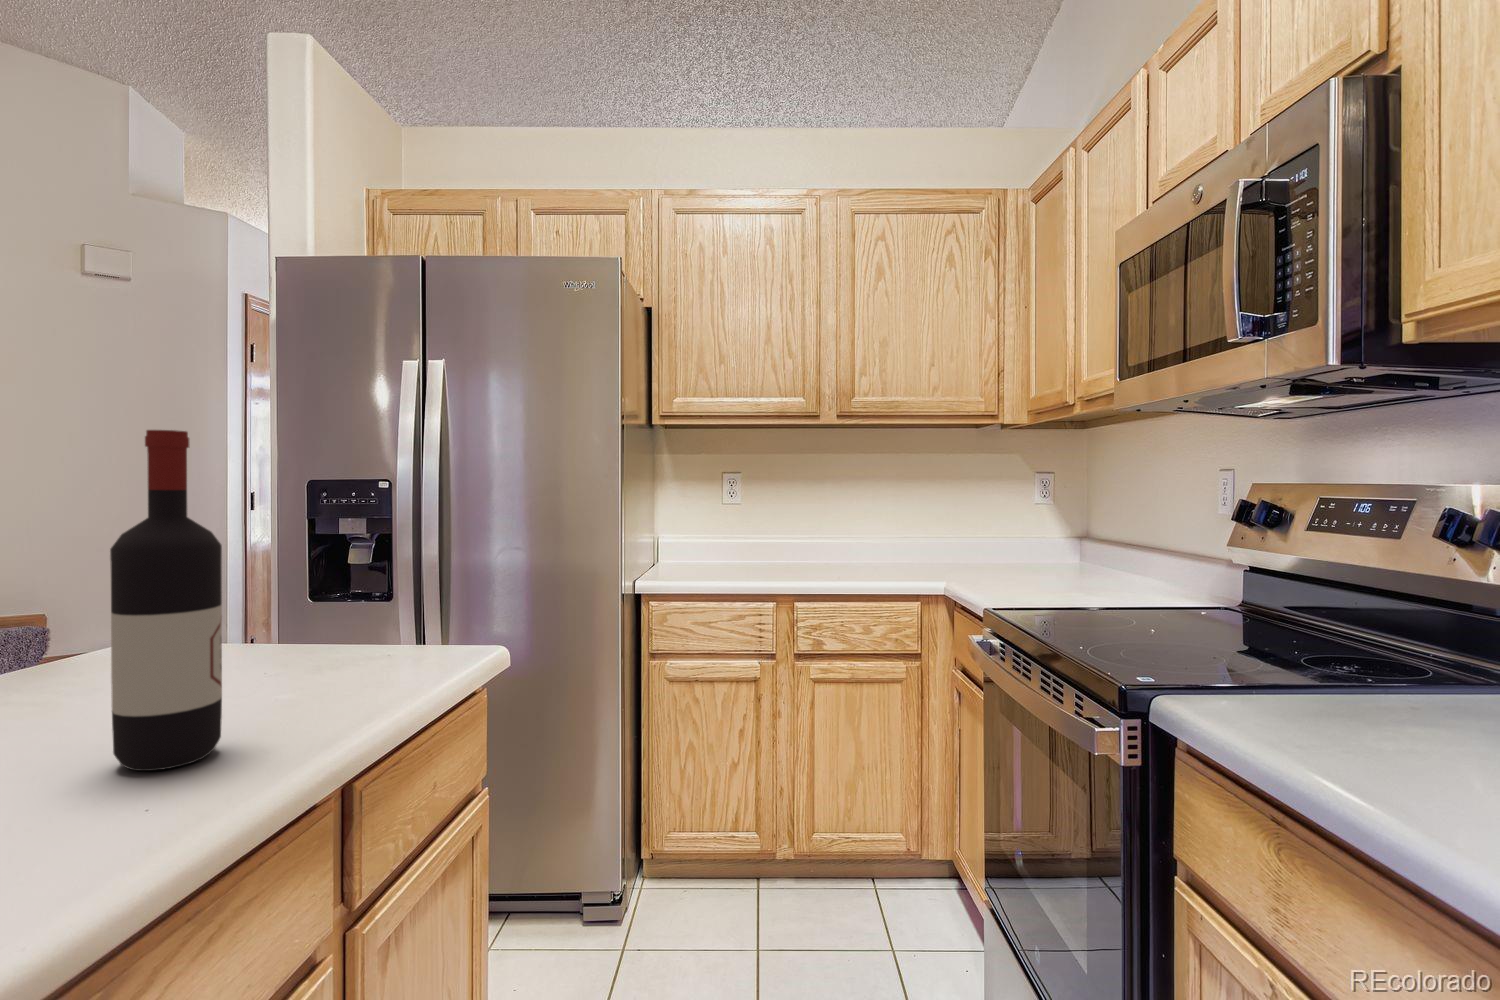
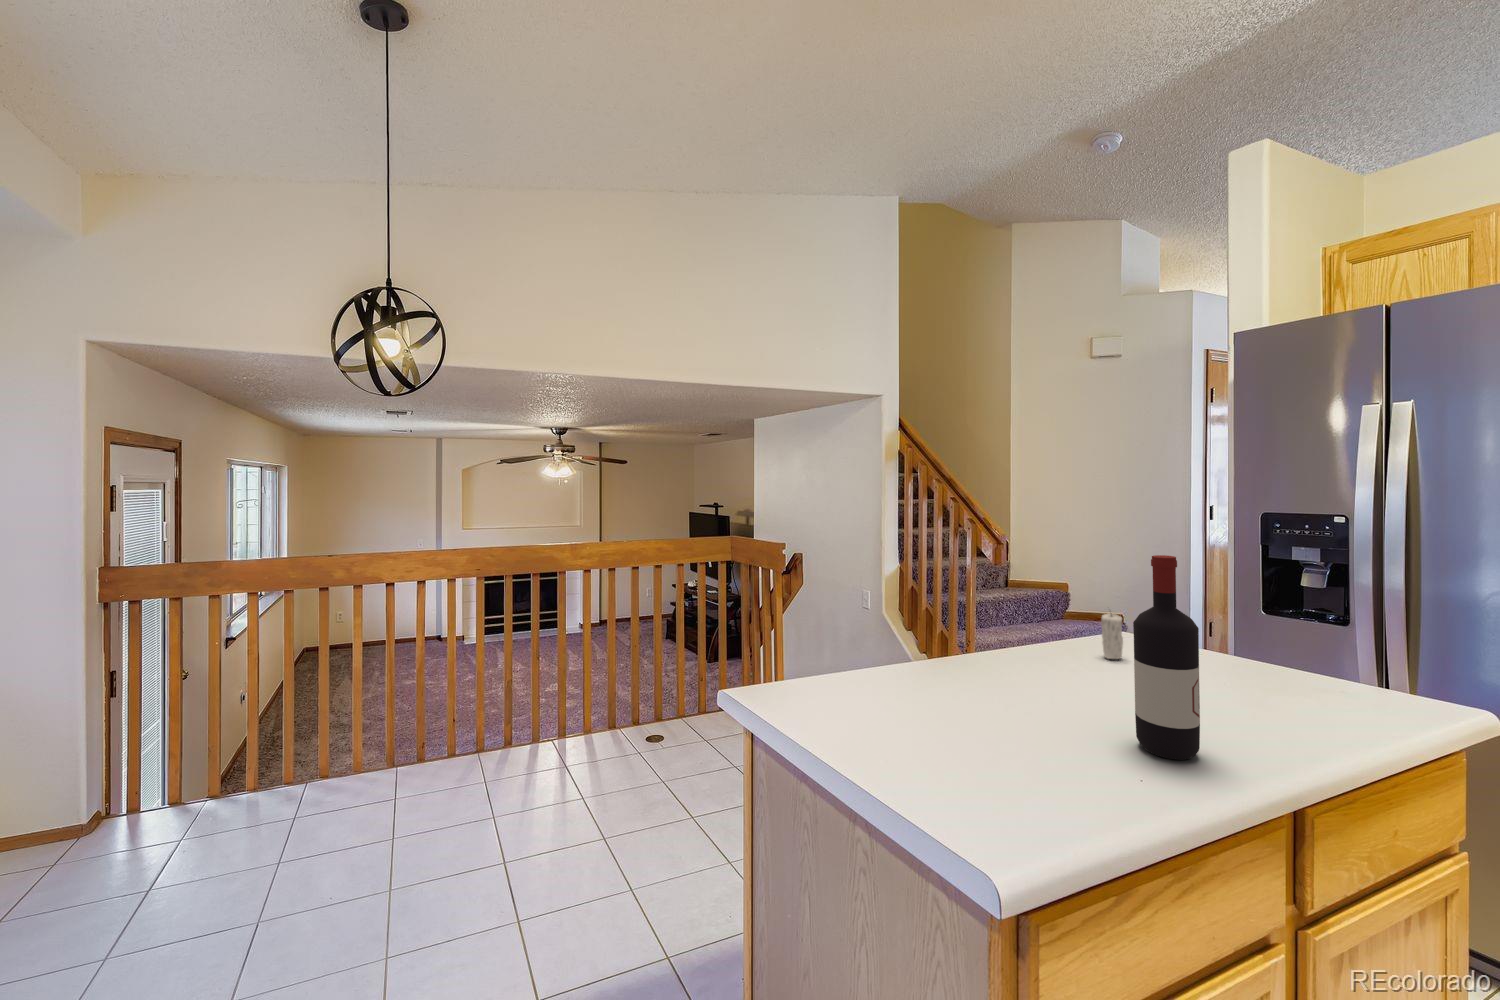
candle: none [64,581,106,674] -> present [1101,613,1123,659]

